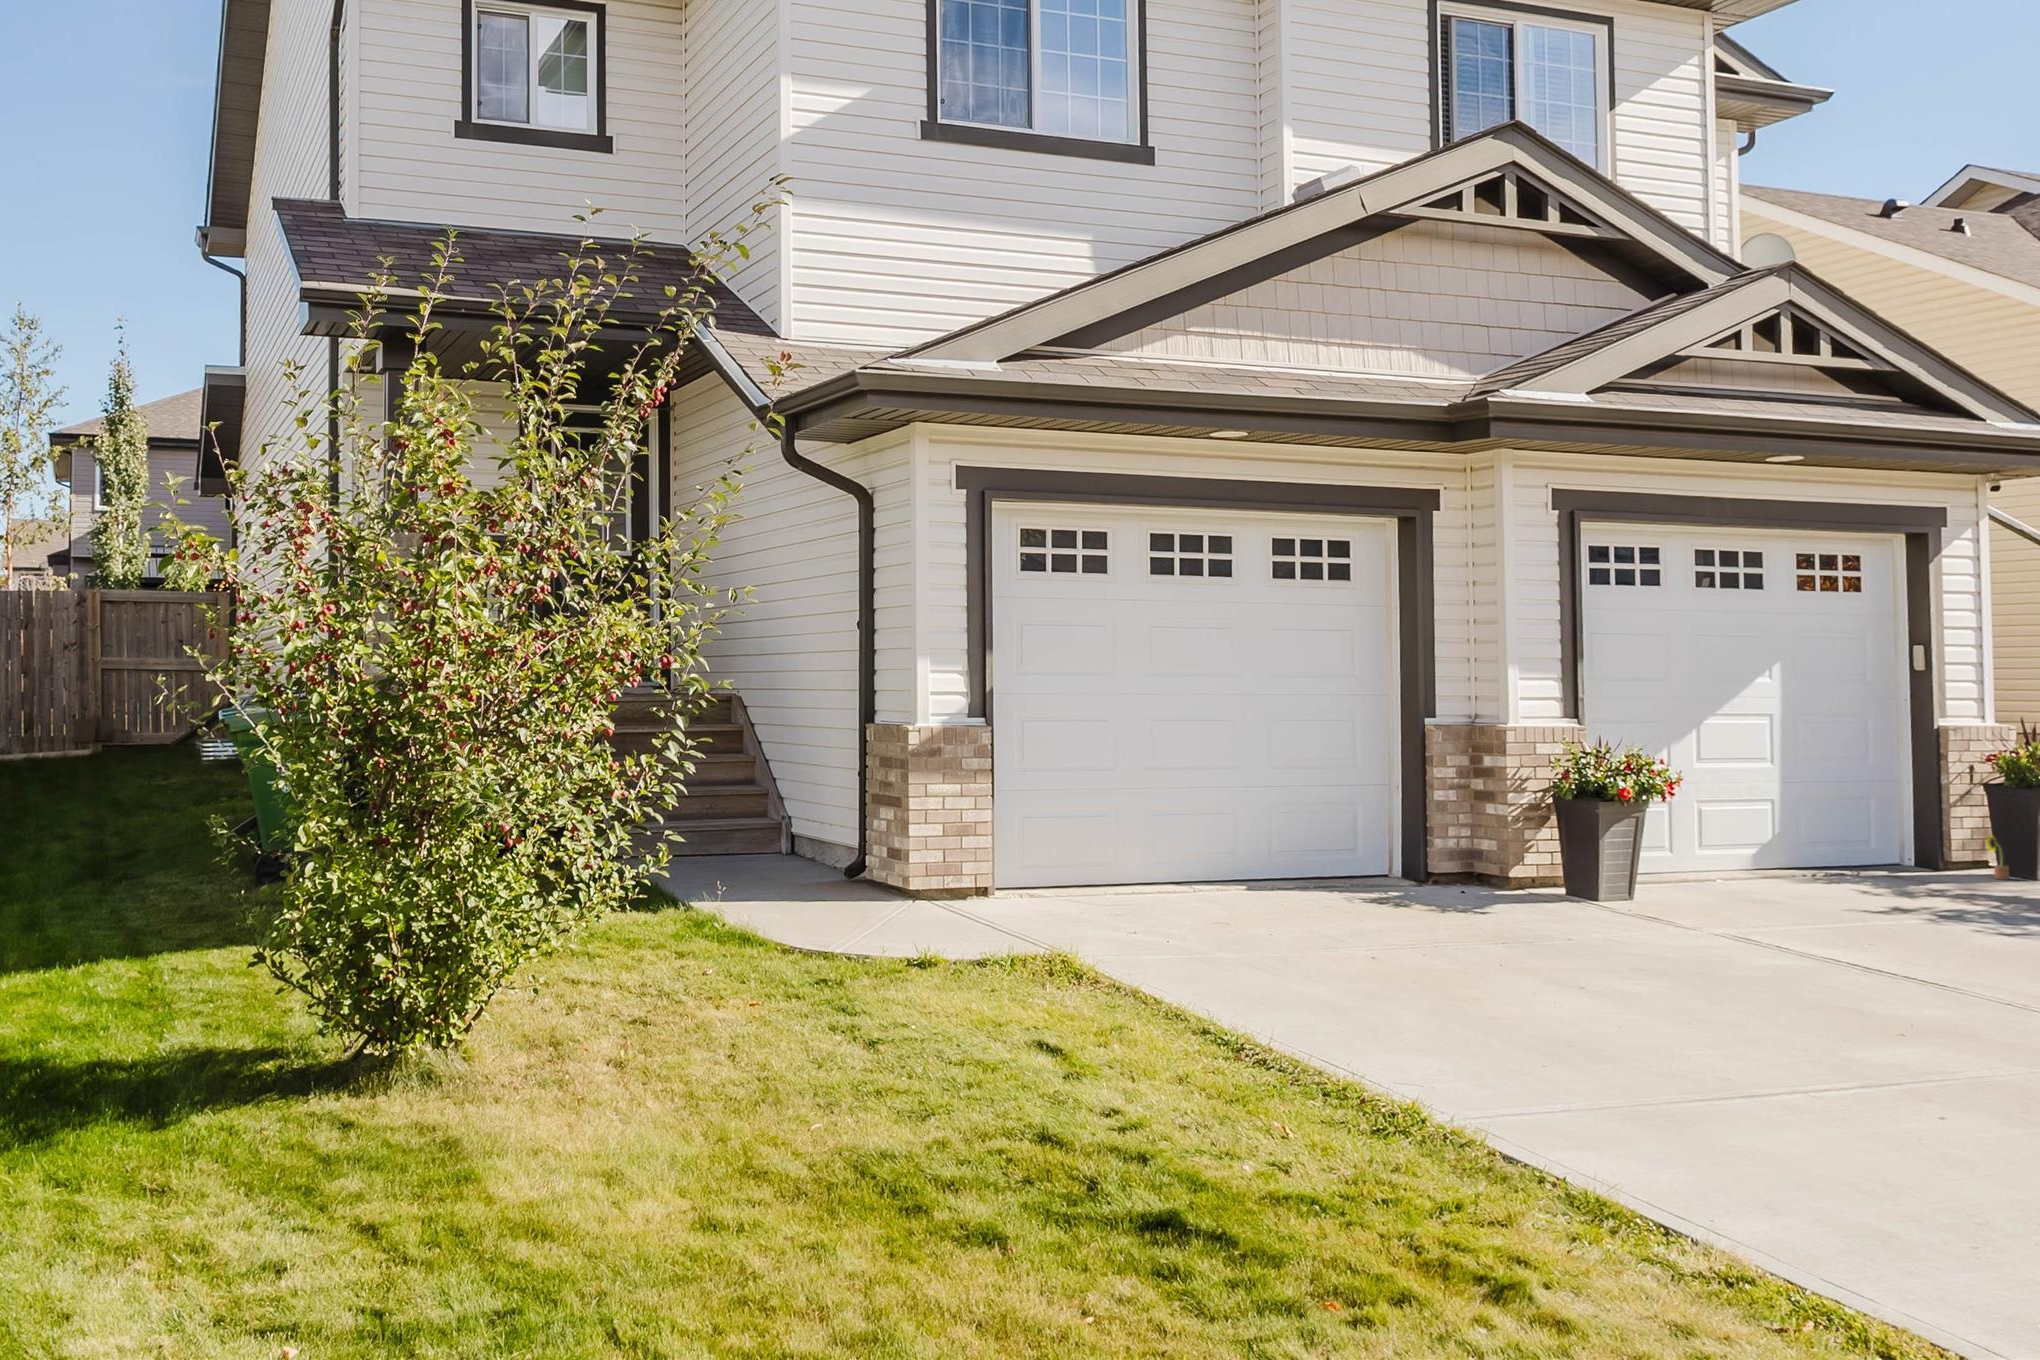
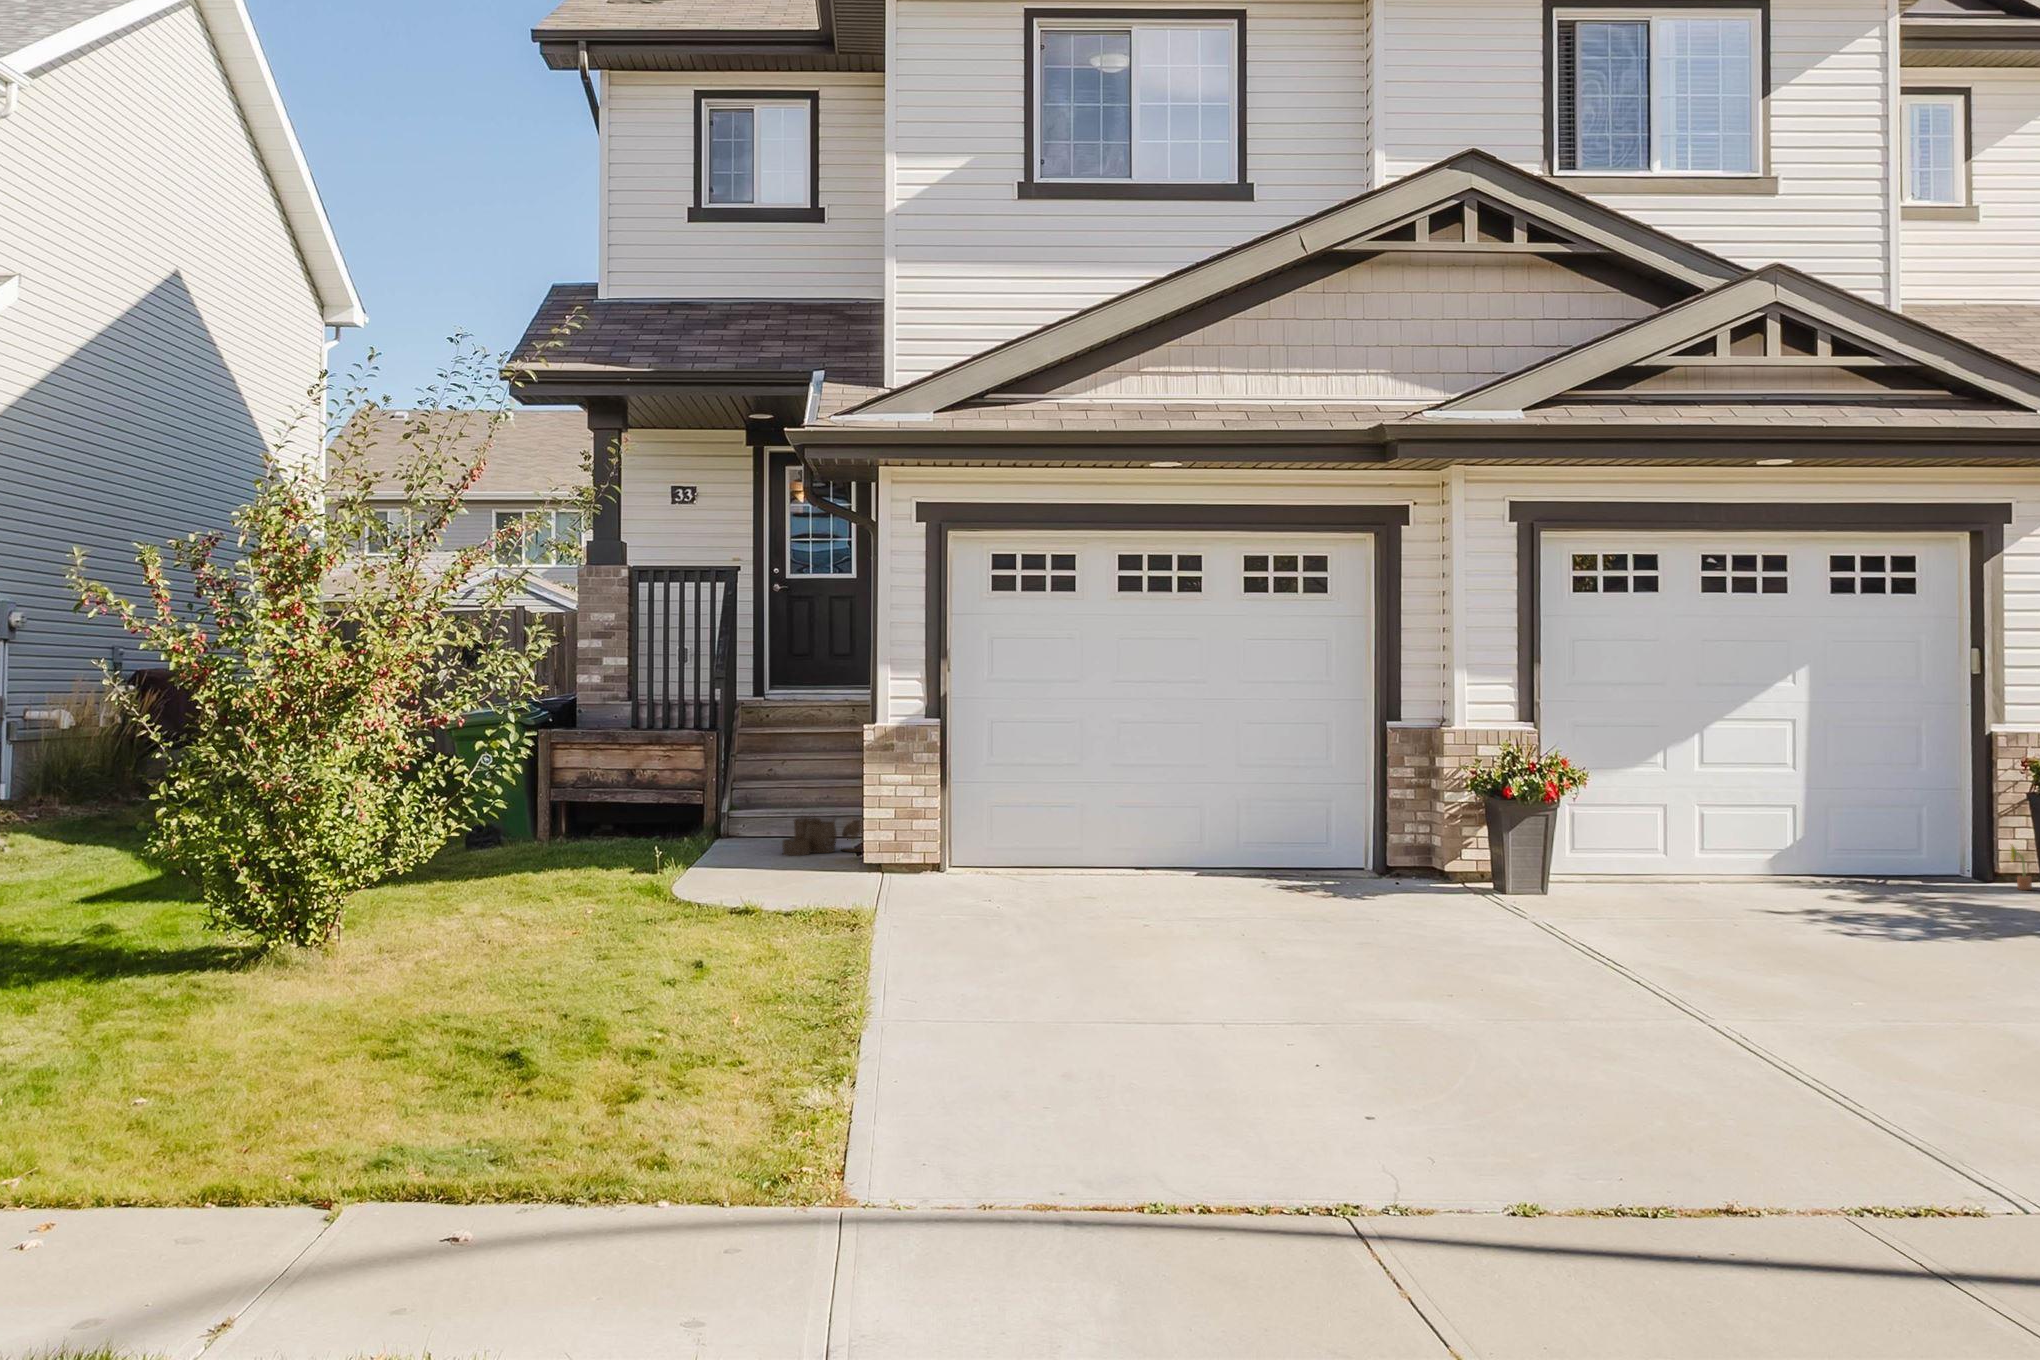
woven basket: present [74,716,133,742] -> present [782,817,863,856]

